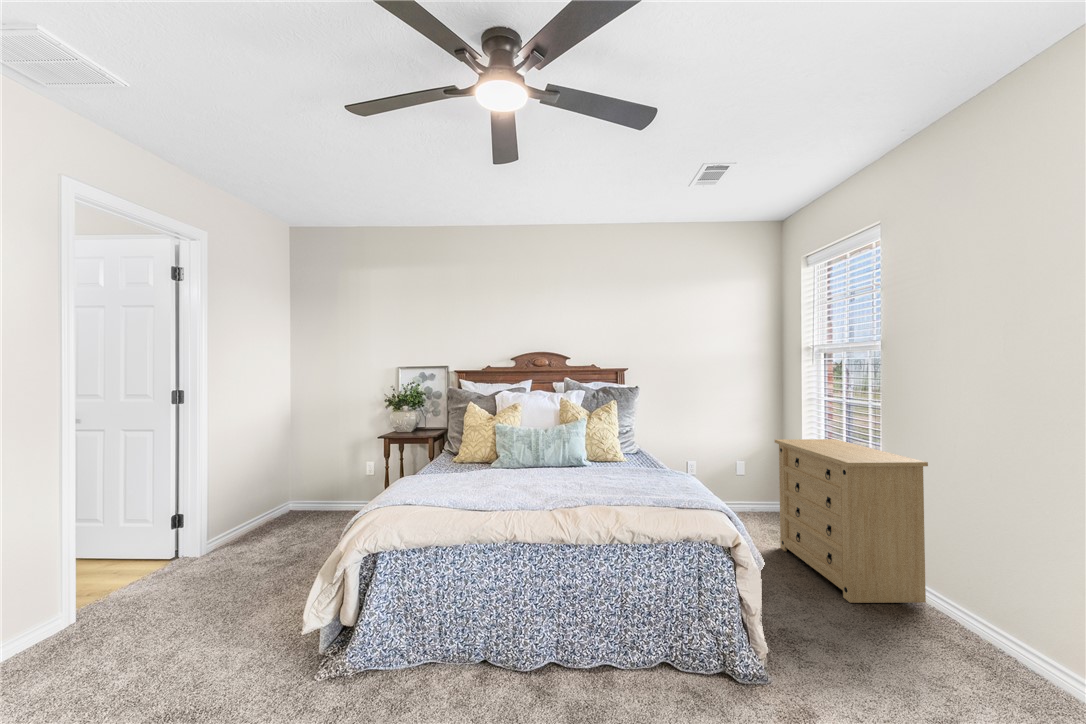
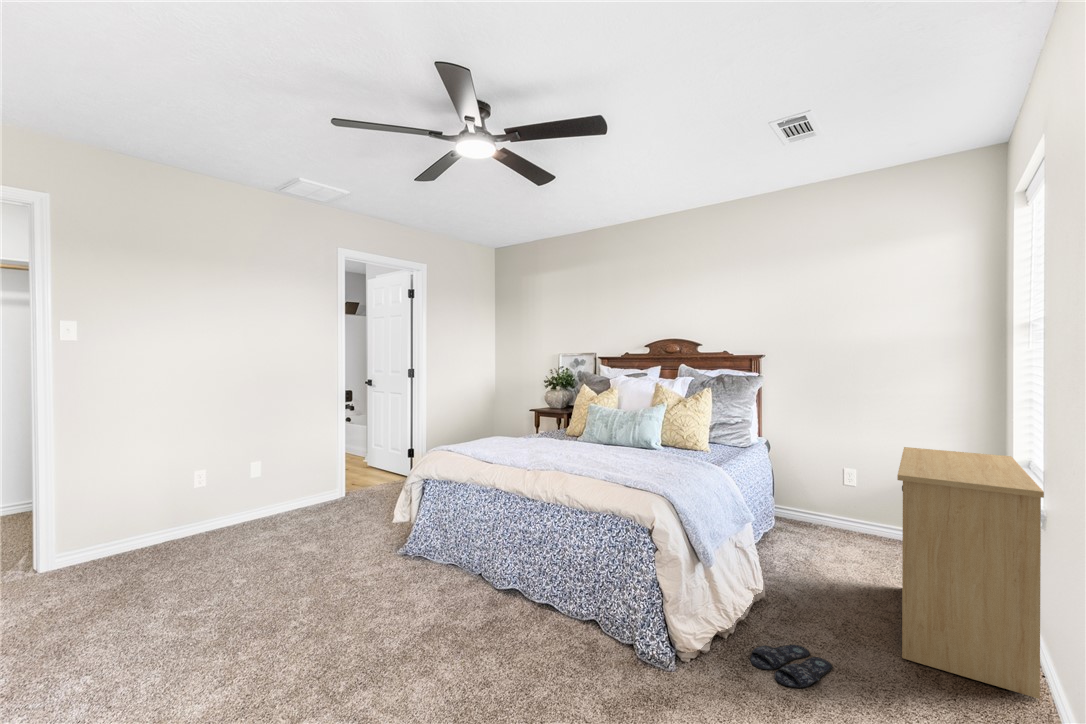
slippers: none [786,618,848,657] -> present [751,645,832,688]

